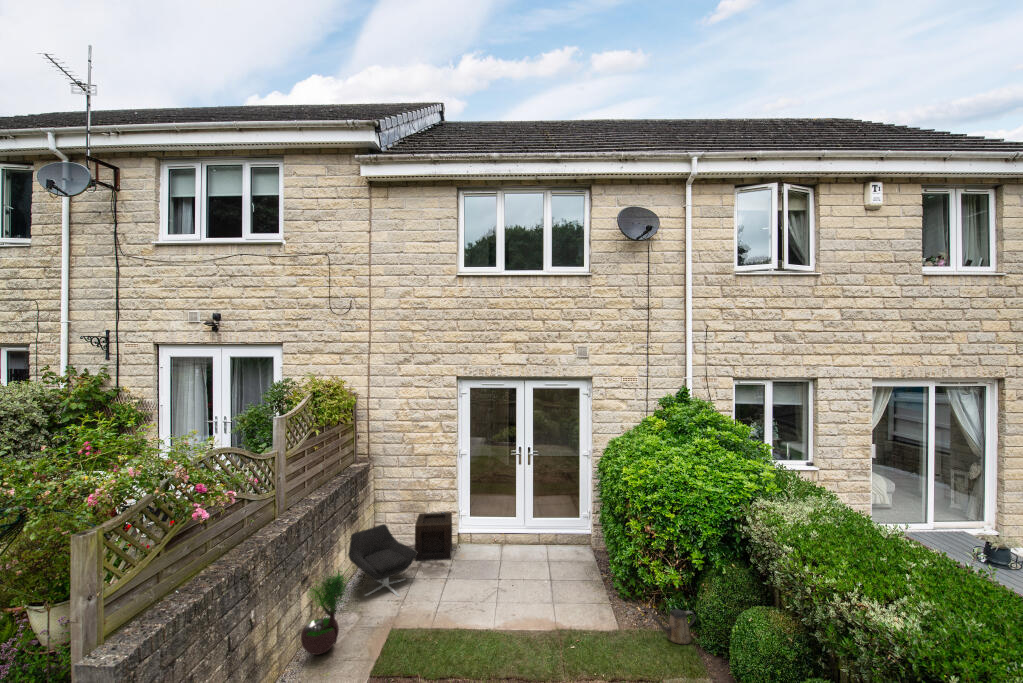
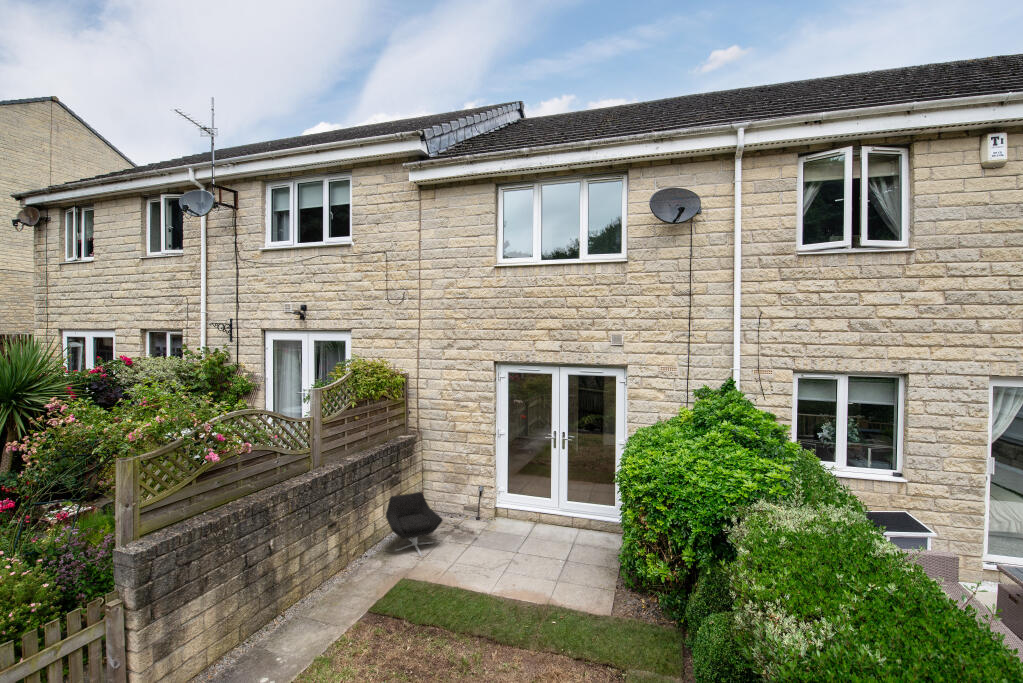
wooden crate: present [415,512,452,561] -> none [450,487,489,532]
potted tree: present [301,571,347,655] -> none [324,520,365,589]
watering can: present [648,609,695,644] -> none [627,601,680,642]

